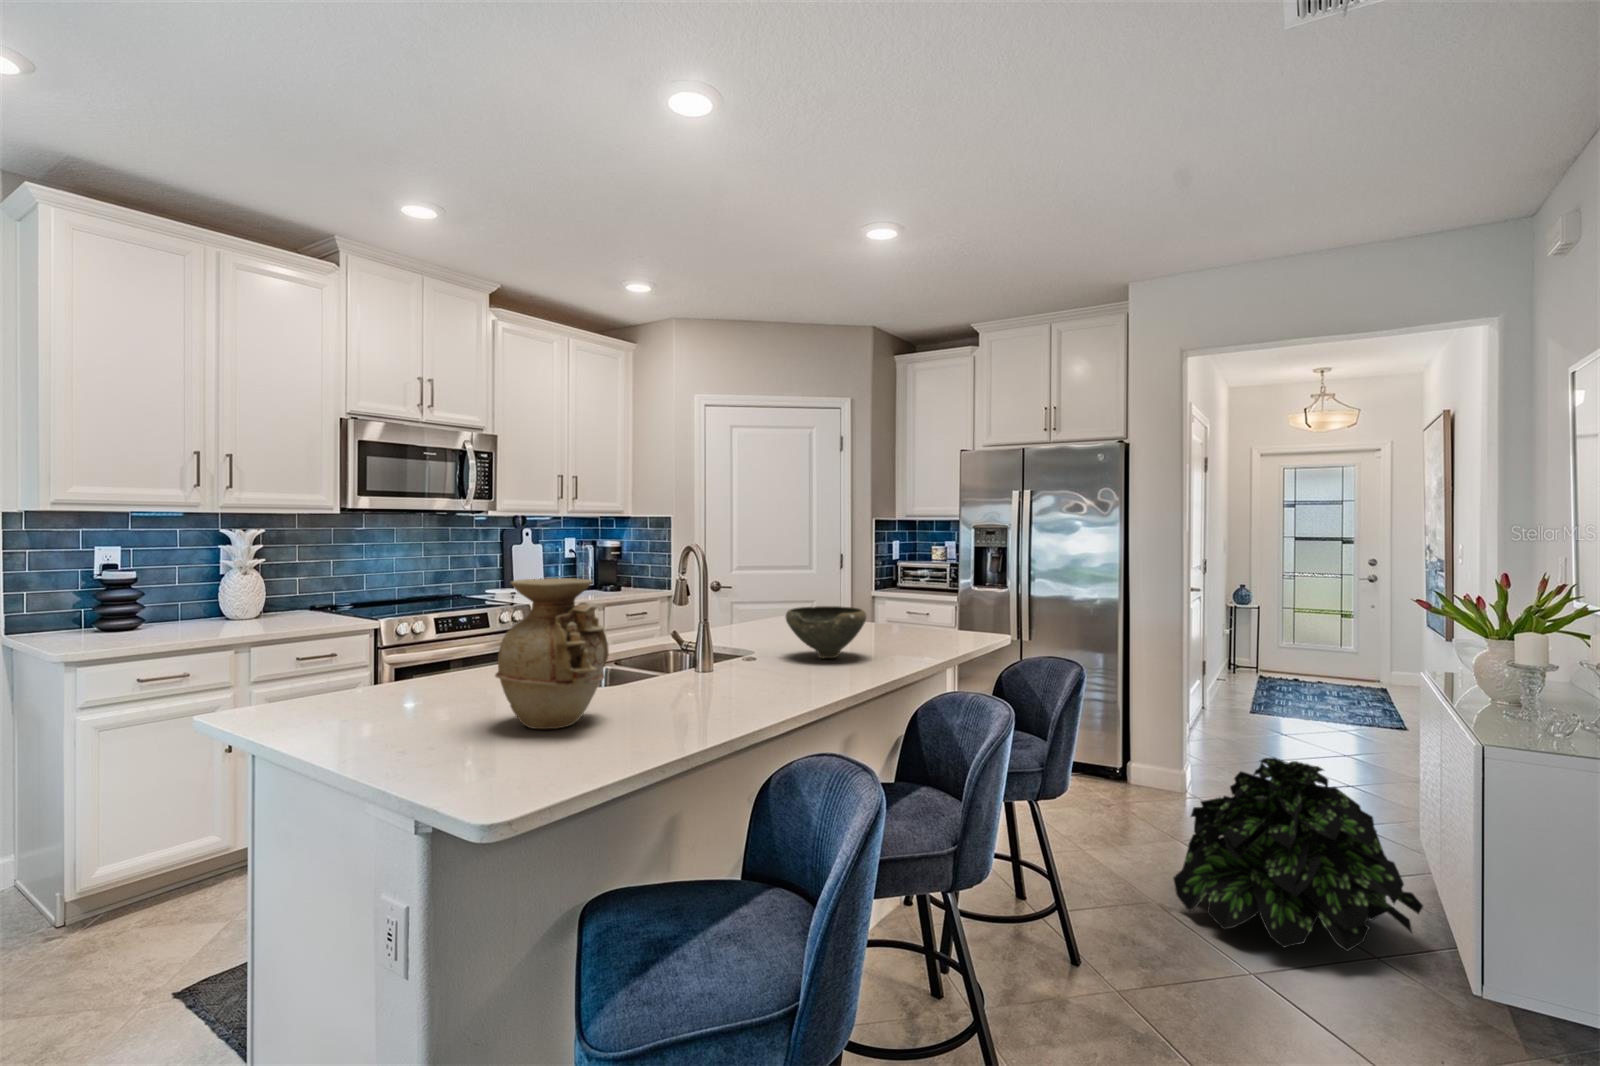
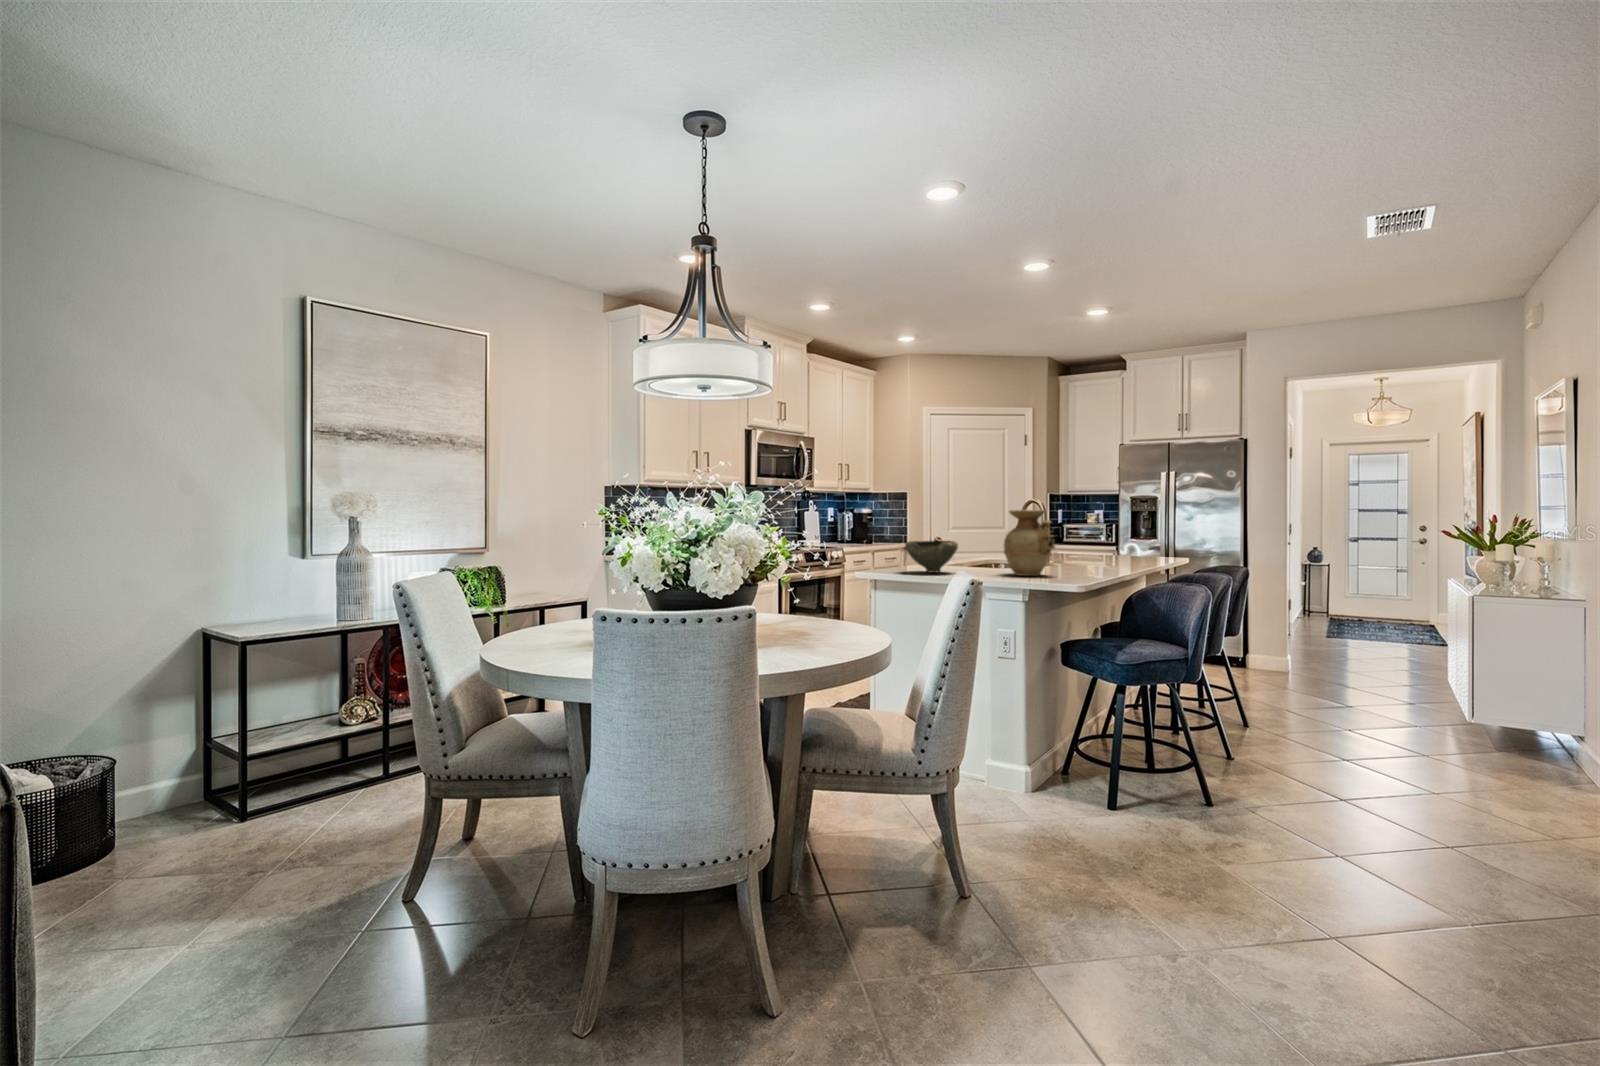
bowl: present [785,606,866,658] -> present [905,541,958,573]
potted plant: present [1173,758,1423,951] -> none [1296,625,1446,723]

